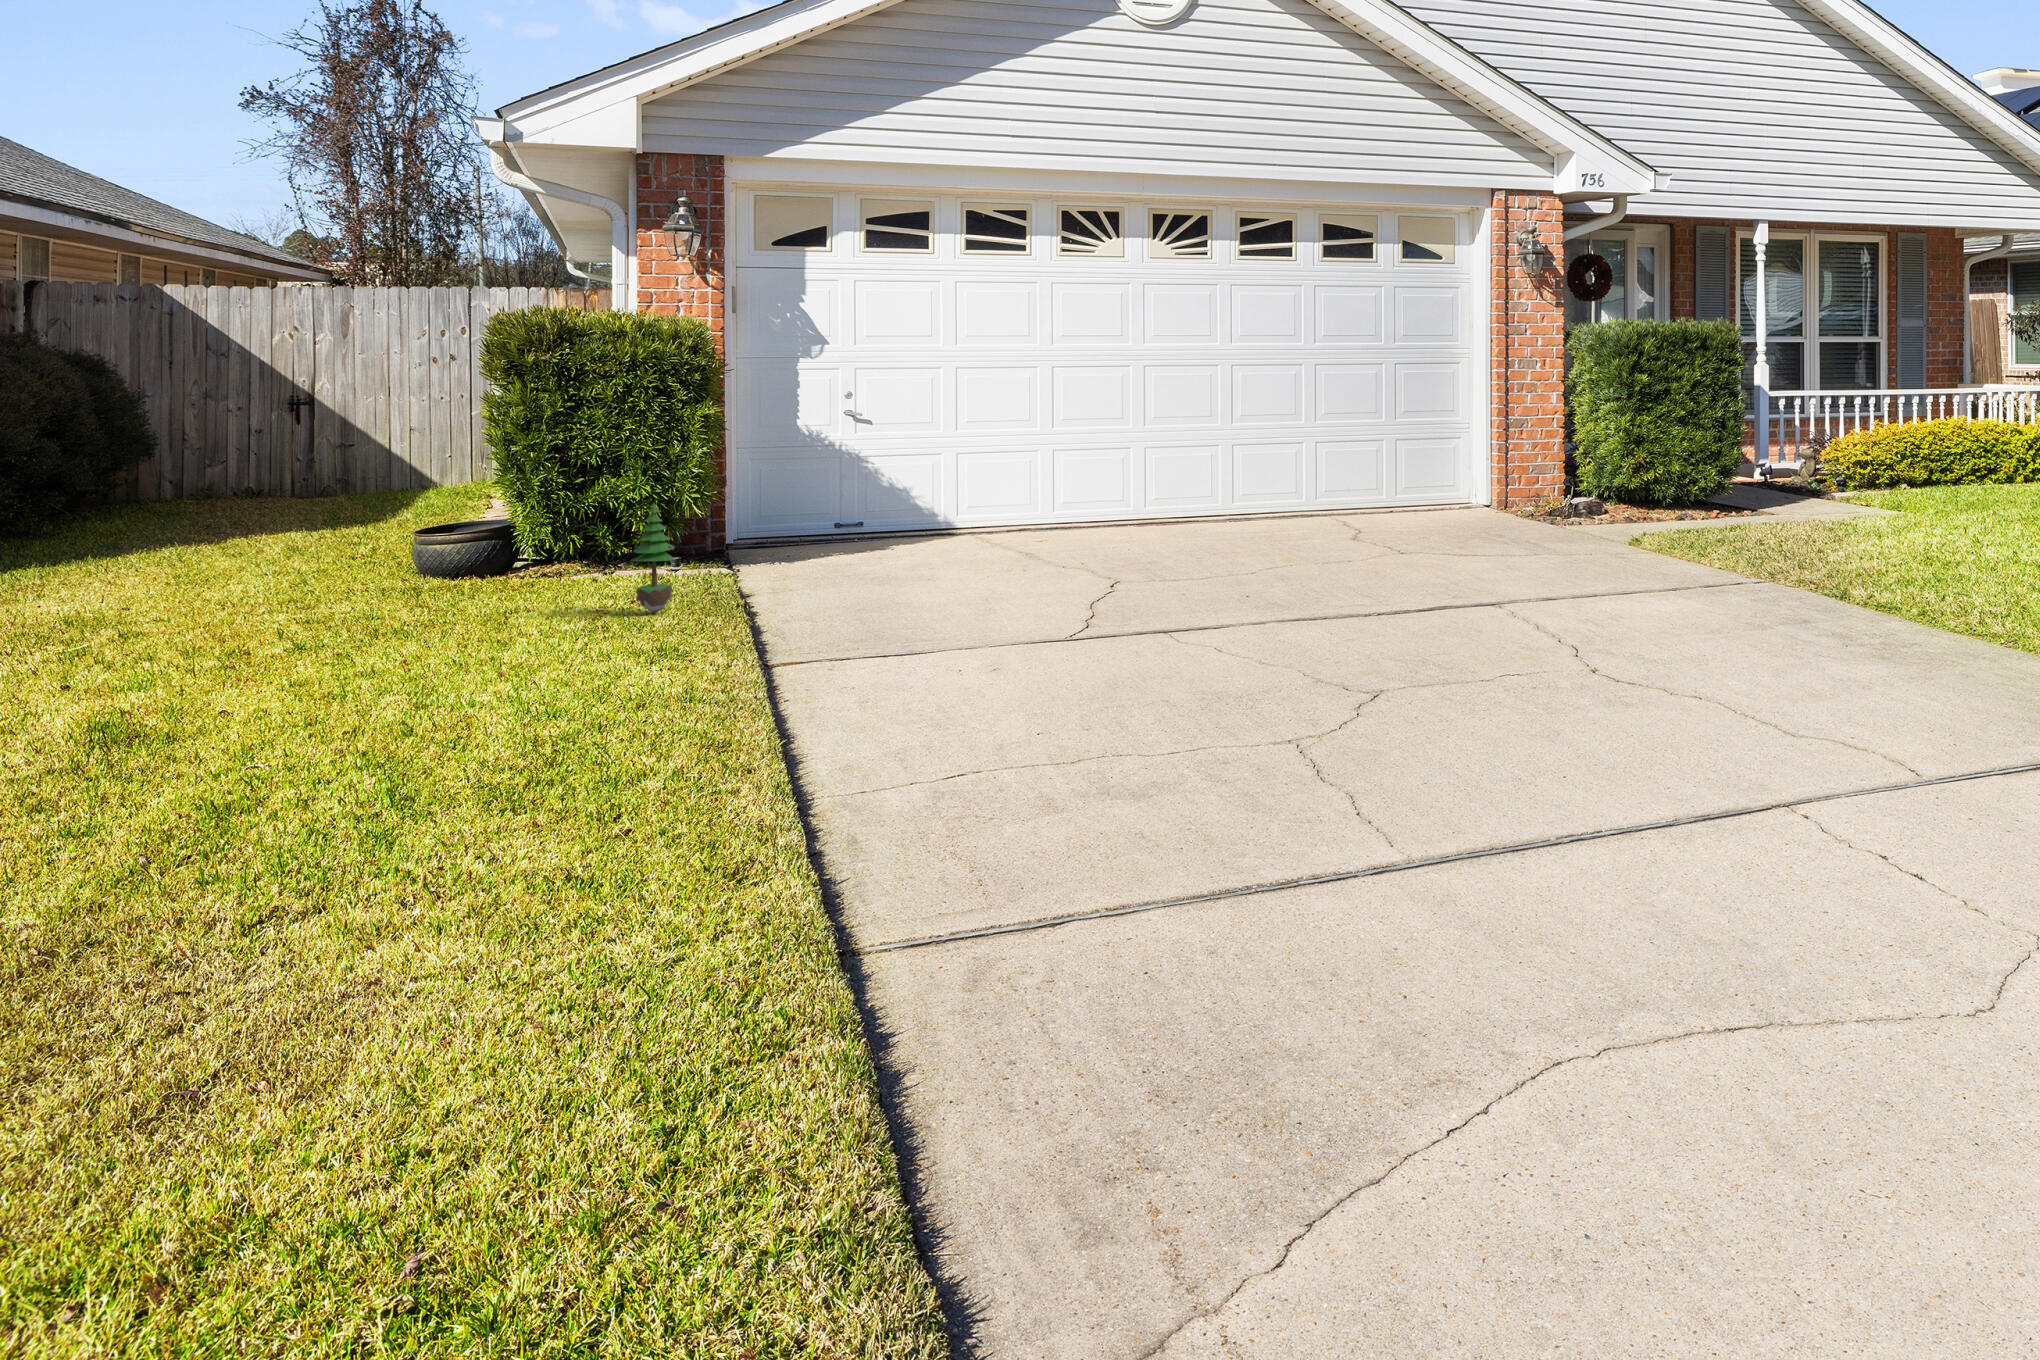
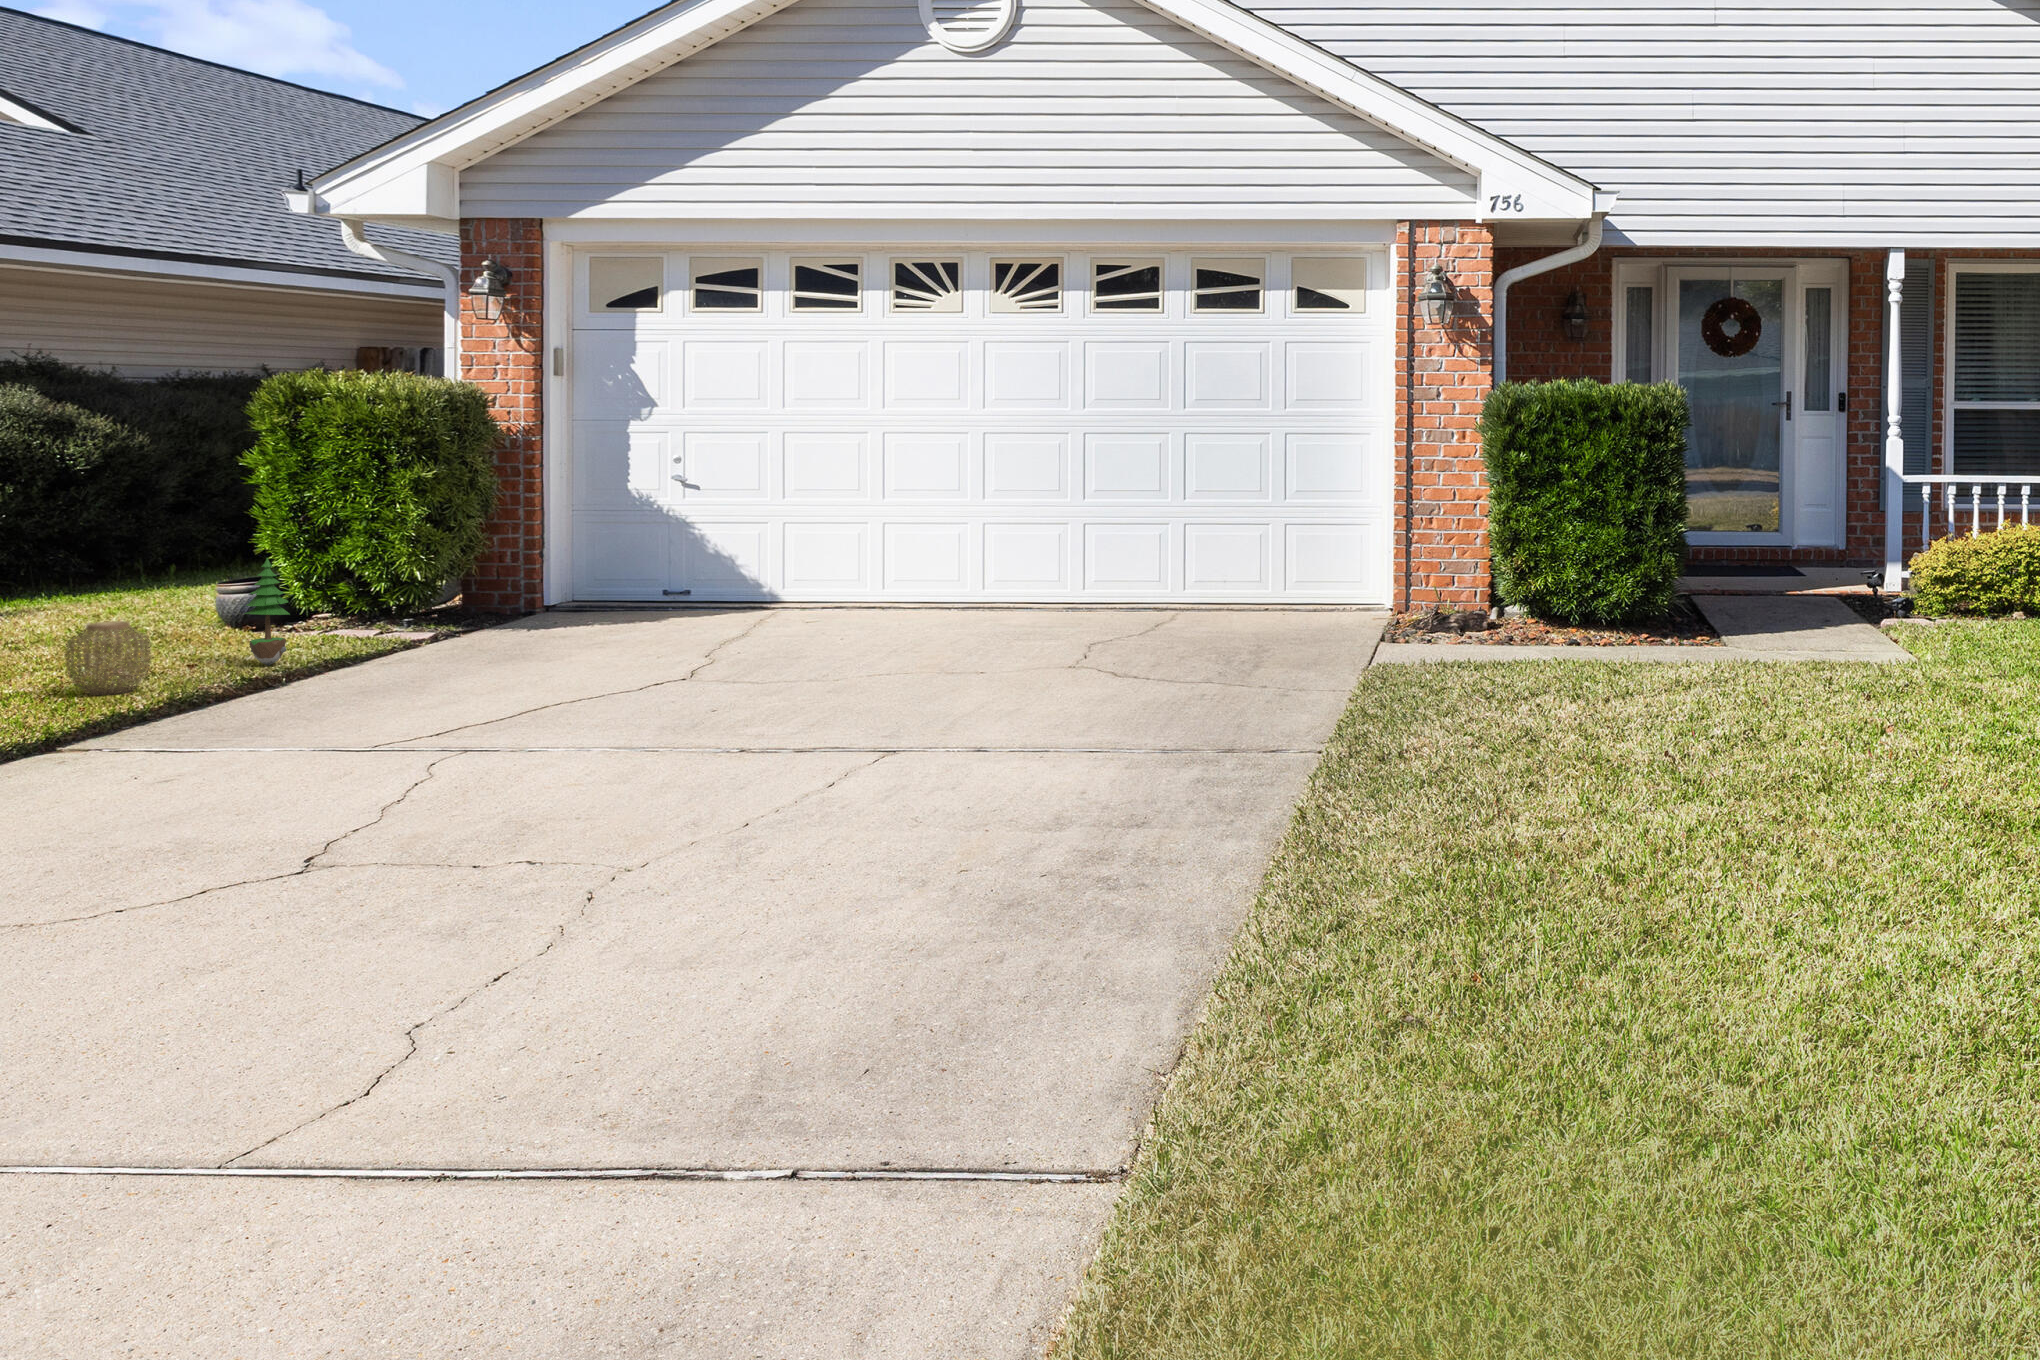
woven basket: none [552,574,633,653] -> present [66,621,150,695]

